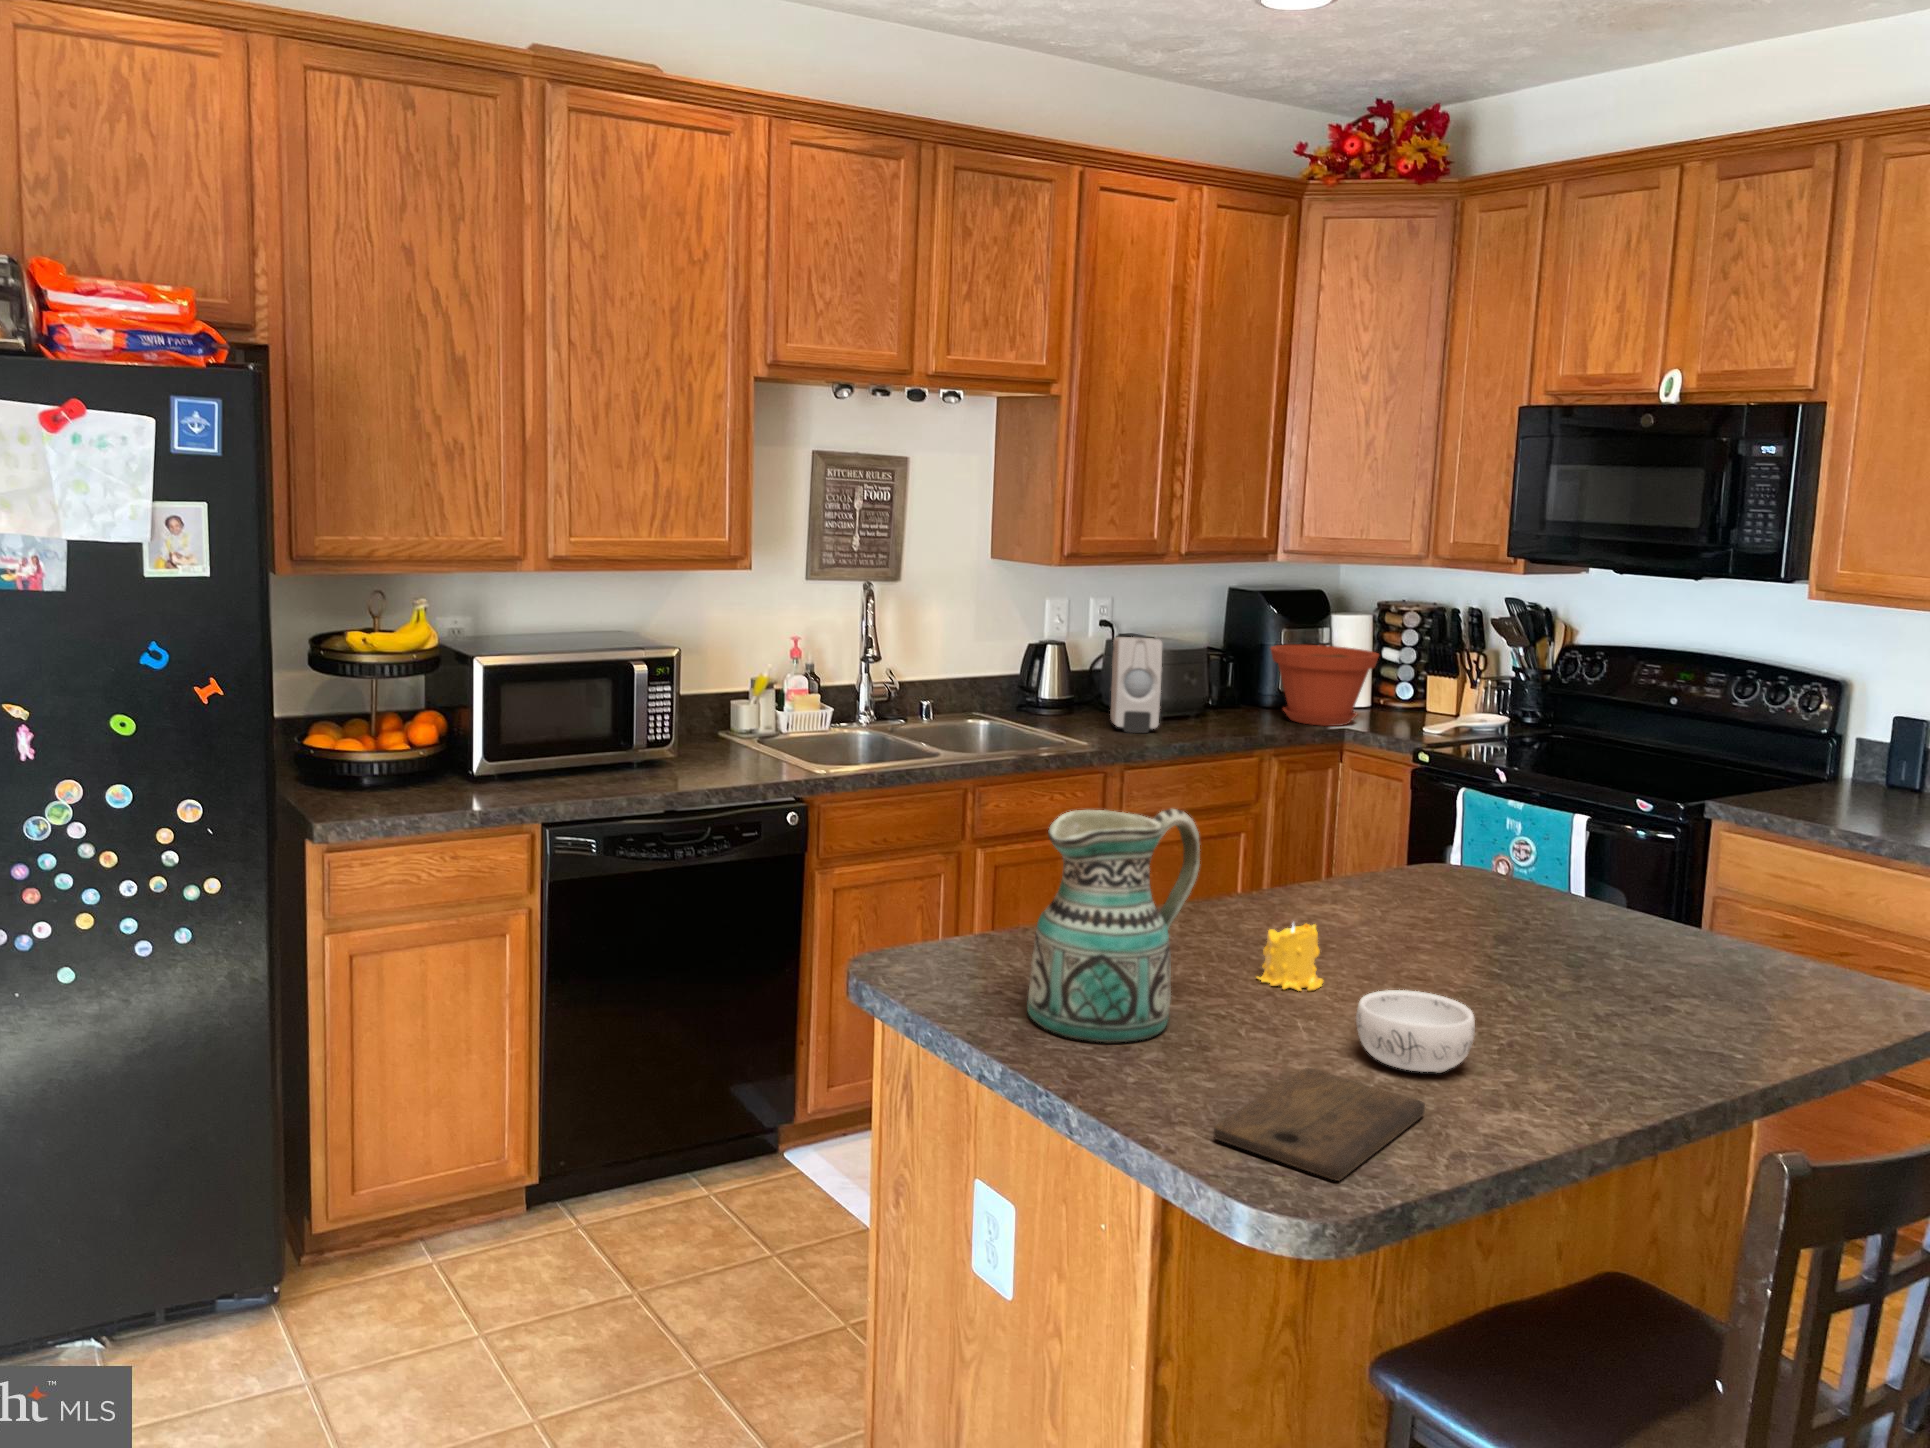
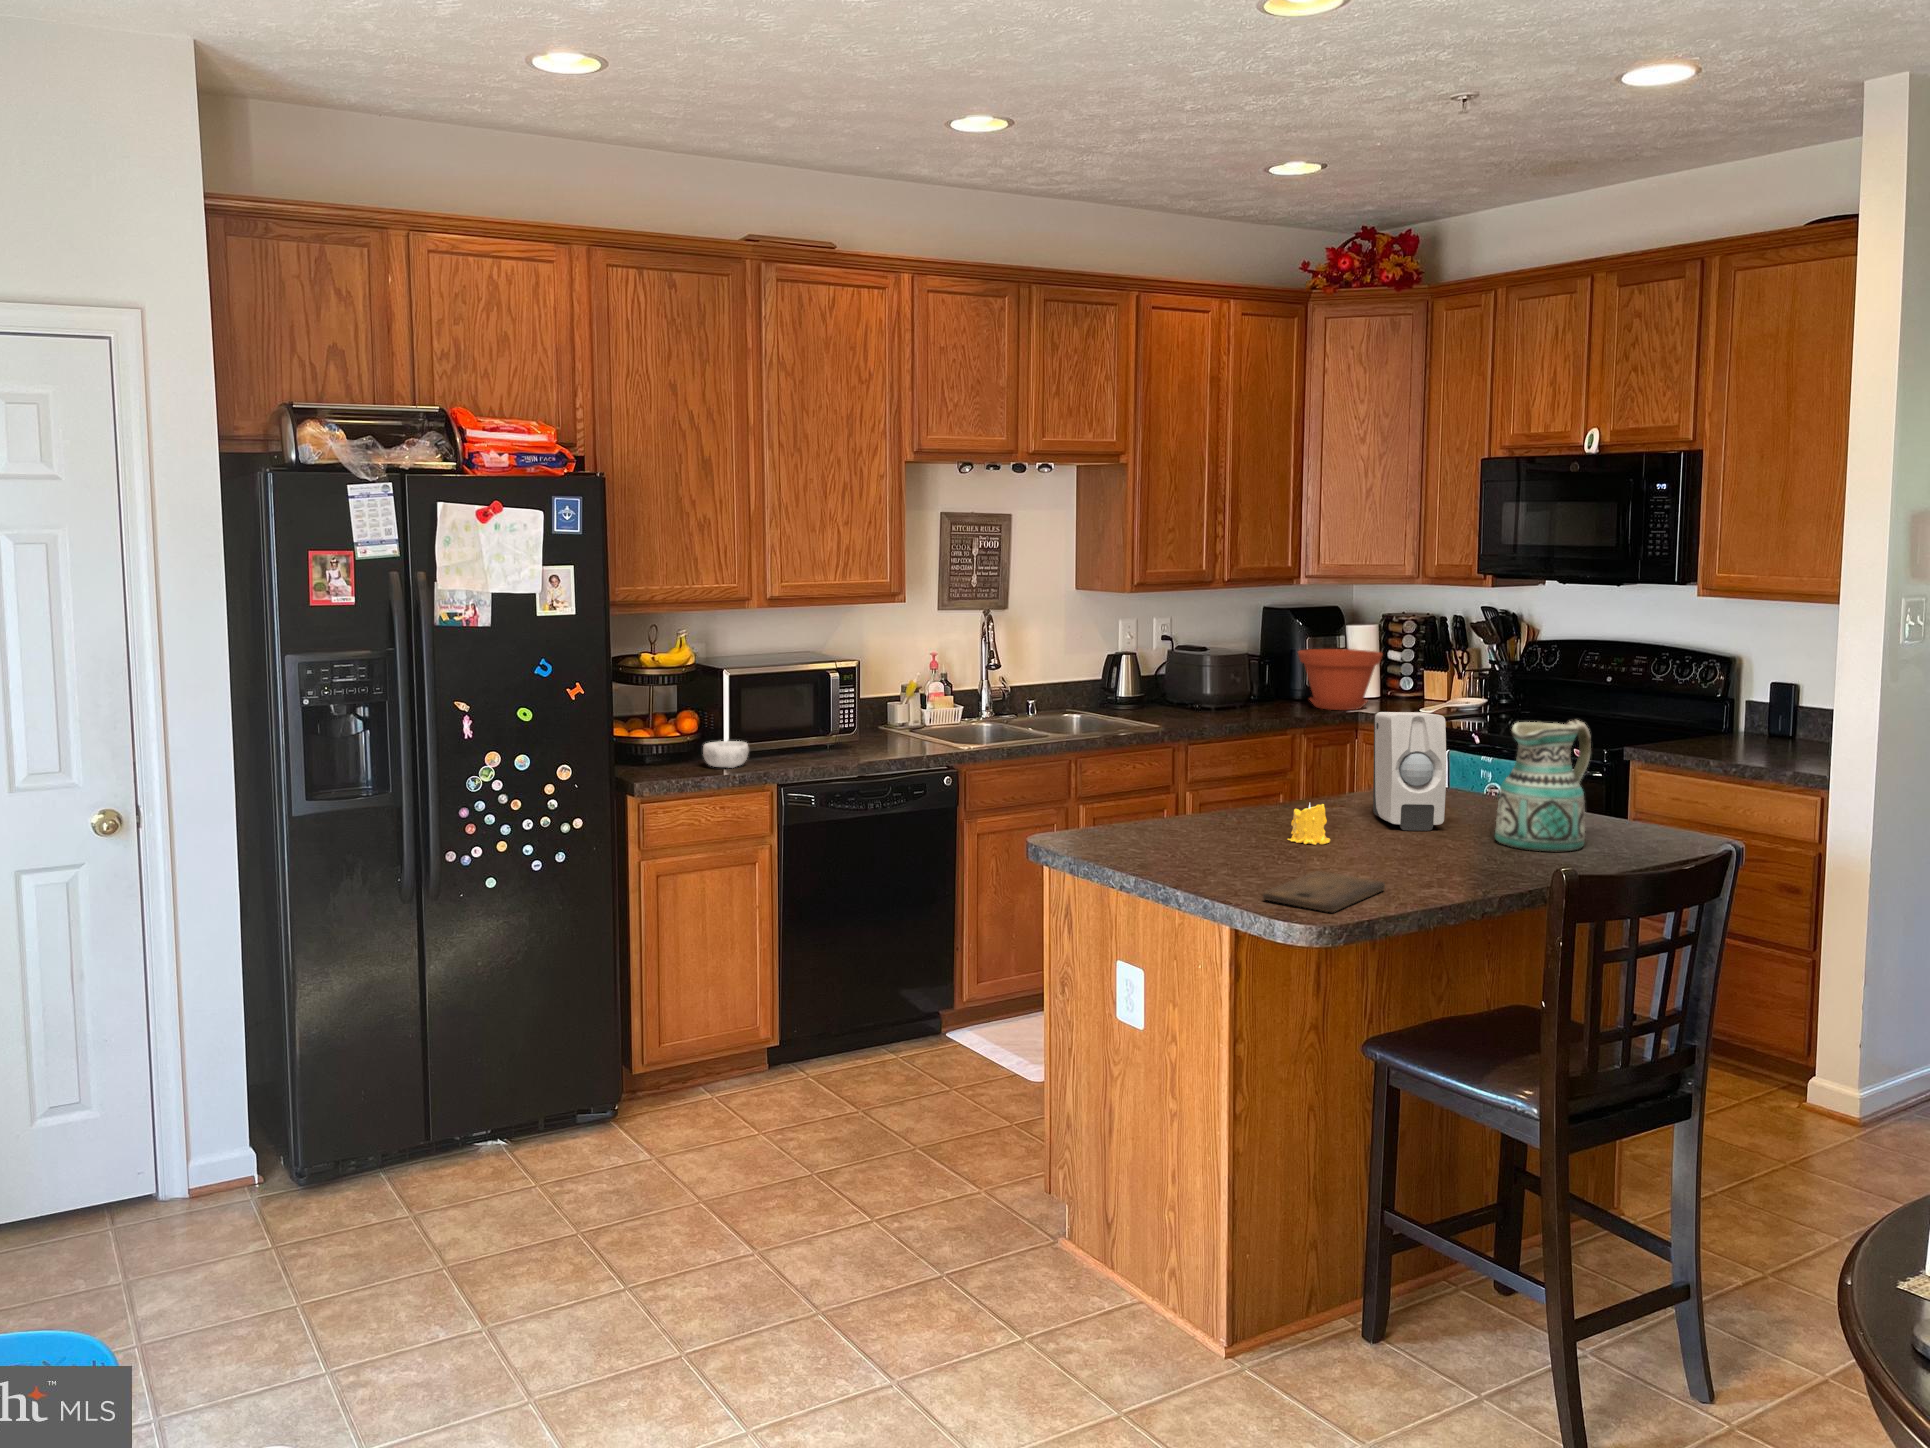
soap dispenser: present [1110,637,1162,733] -> present [1373,712,1446,831]
ceramic pitcher: present [1027,809,1200,1042] -> present [1495,720,1591,851]
decorative bowl: present [1356,990,1475,1073] -> present [703,741,748,768]

